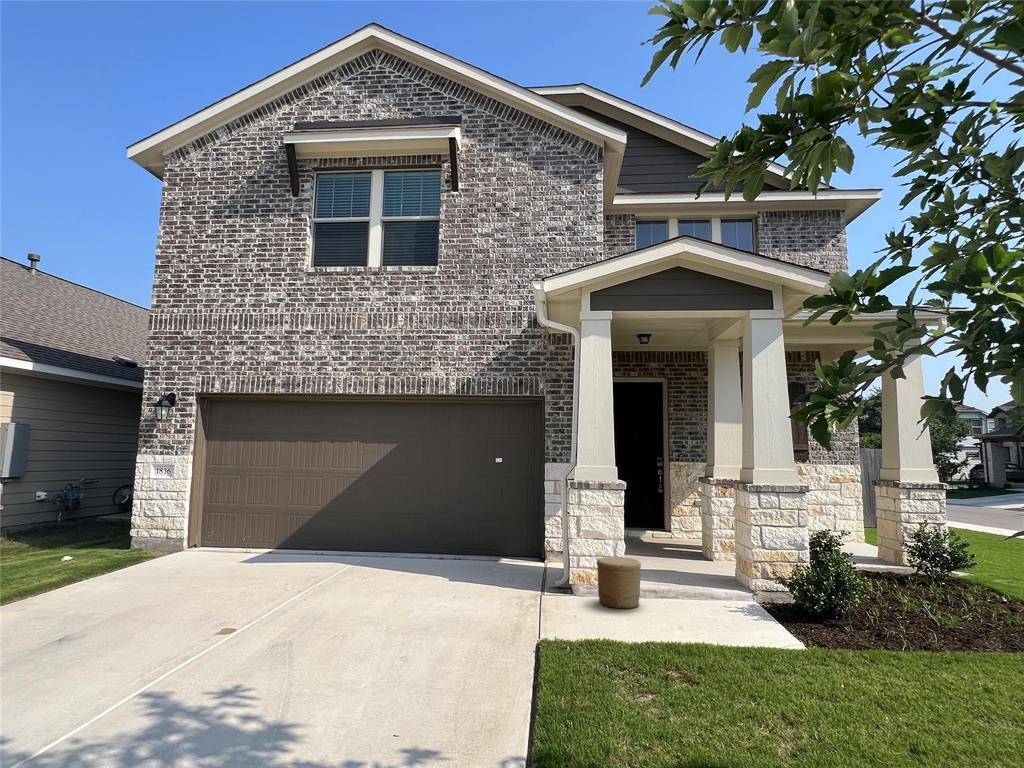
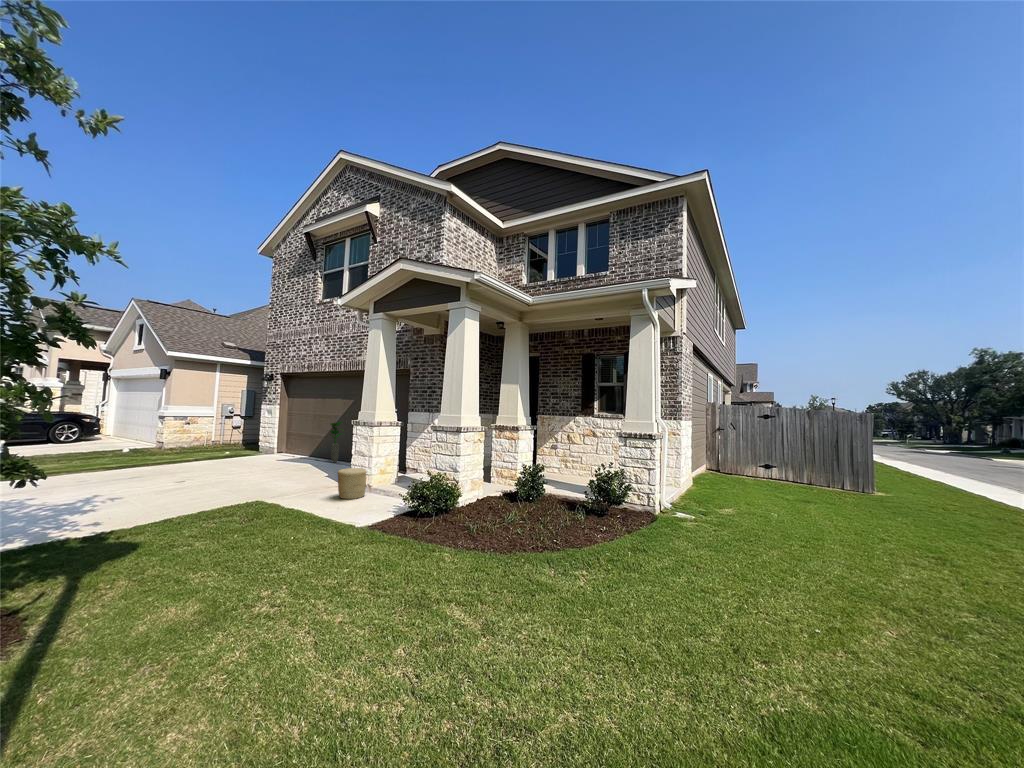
potted plant: none [356,483,389,557] -> present [330,422,344,462]

